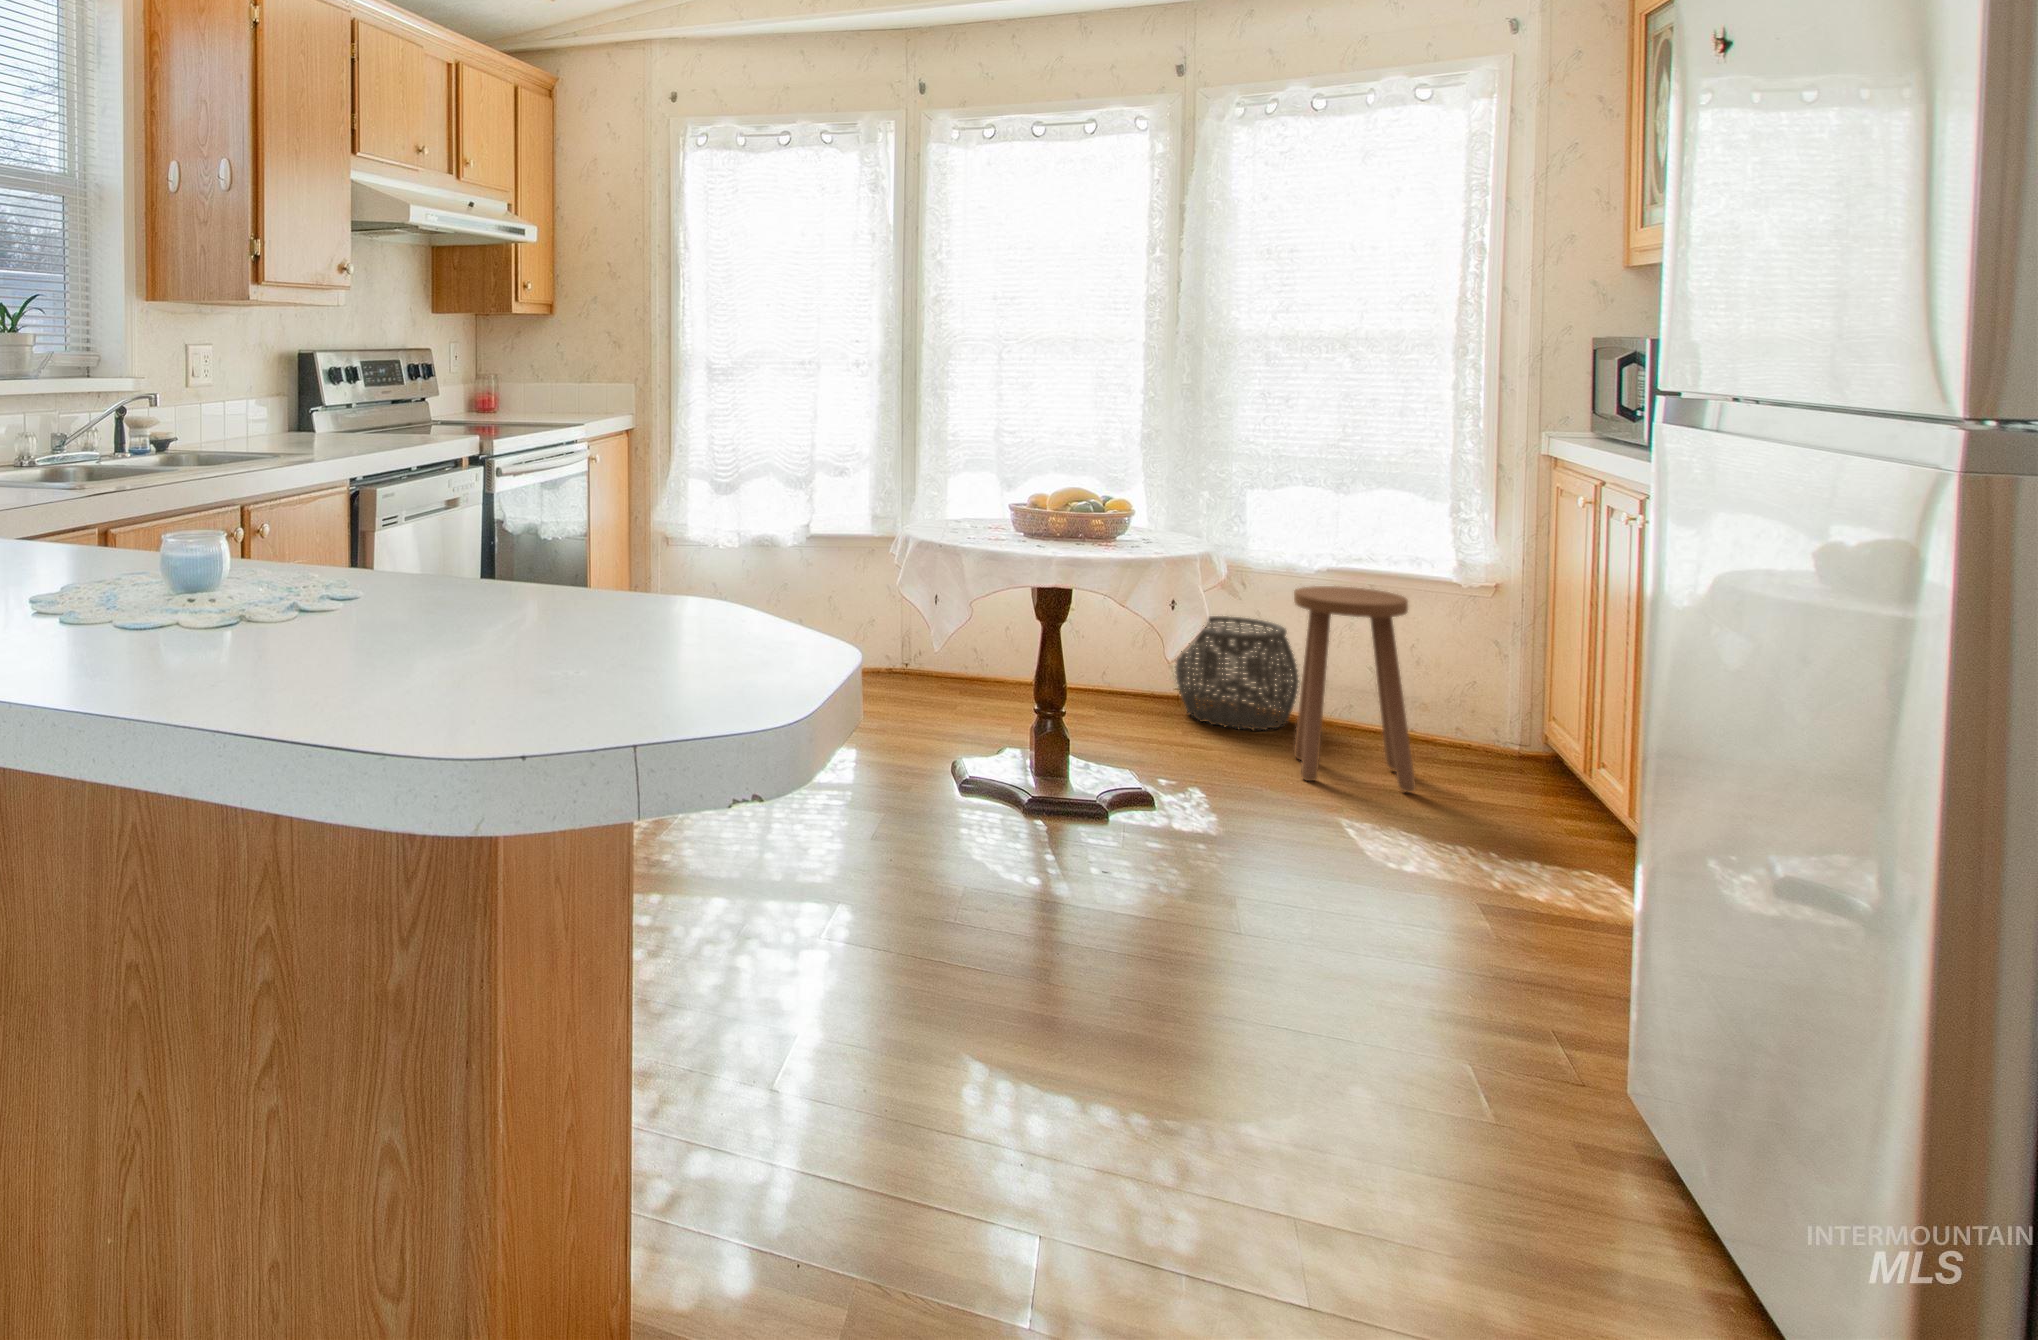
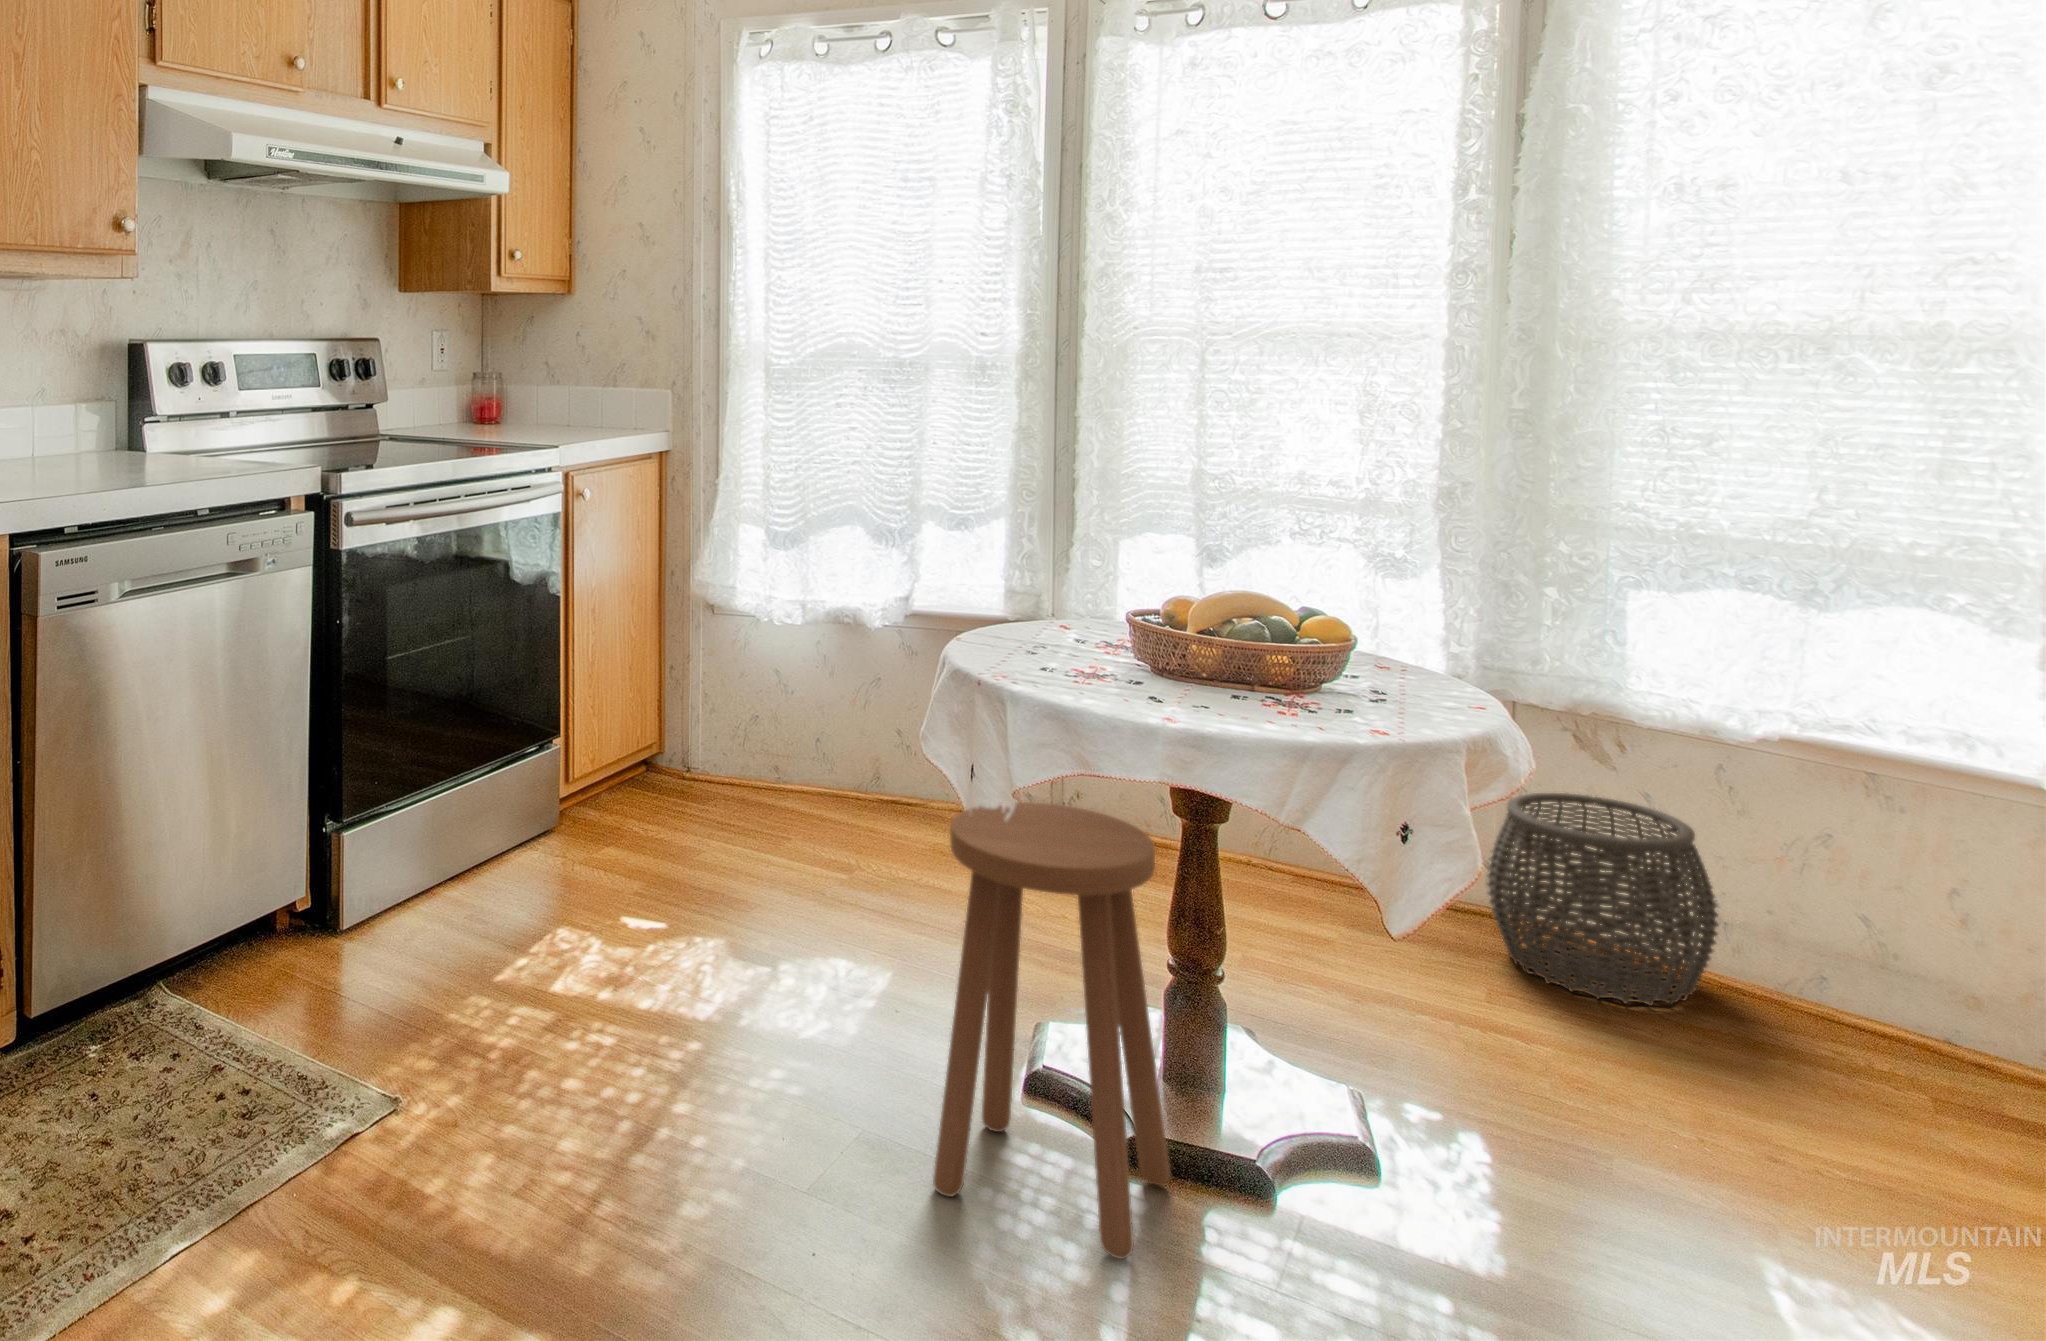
stool: present [1294,586,1416,792] -> present [933,802,1170,1259]

